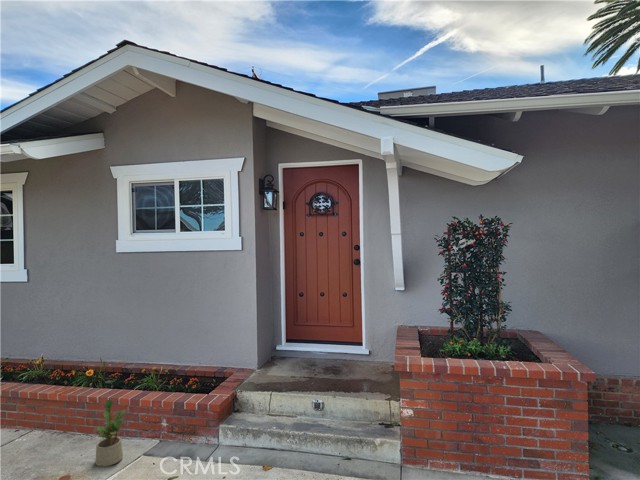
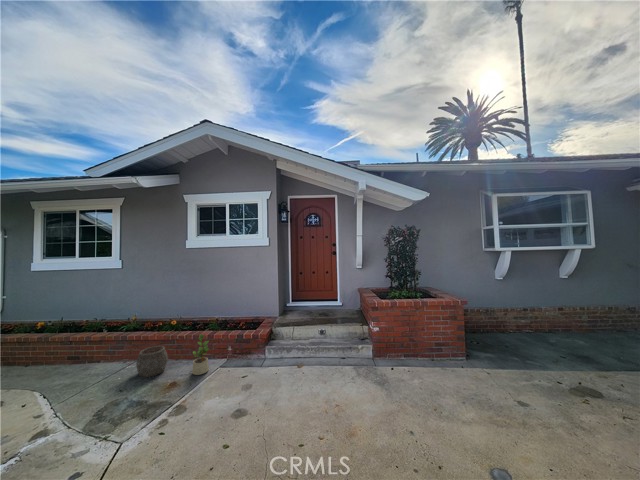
woven basket: none [16,412,66,462] -> present [136,346,168,377]

